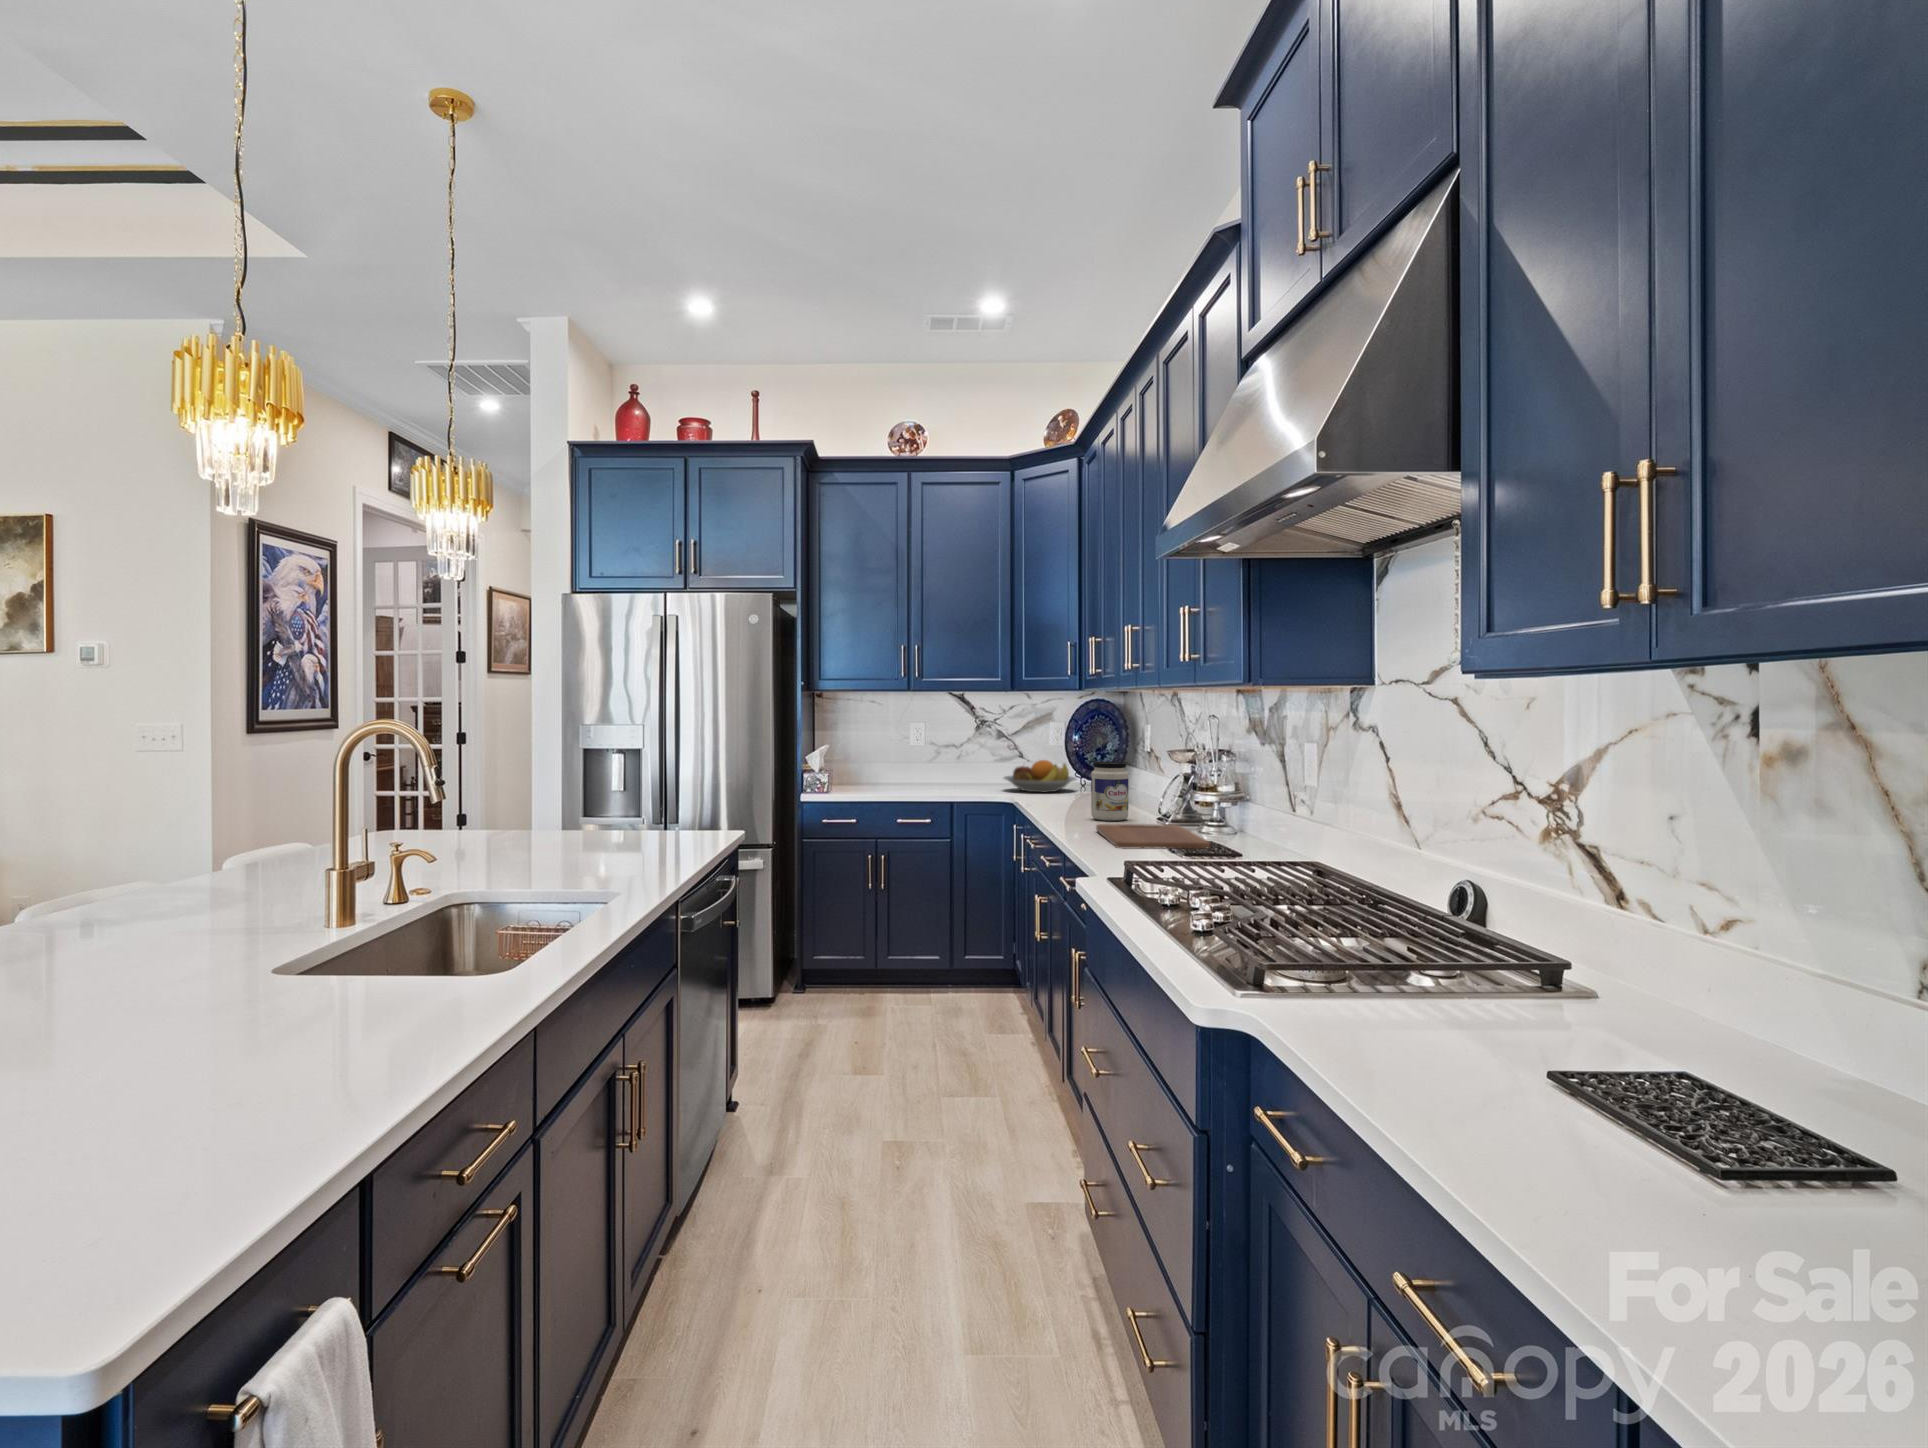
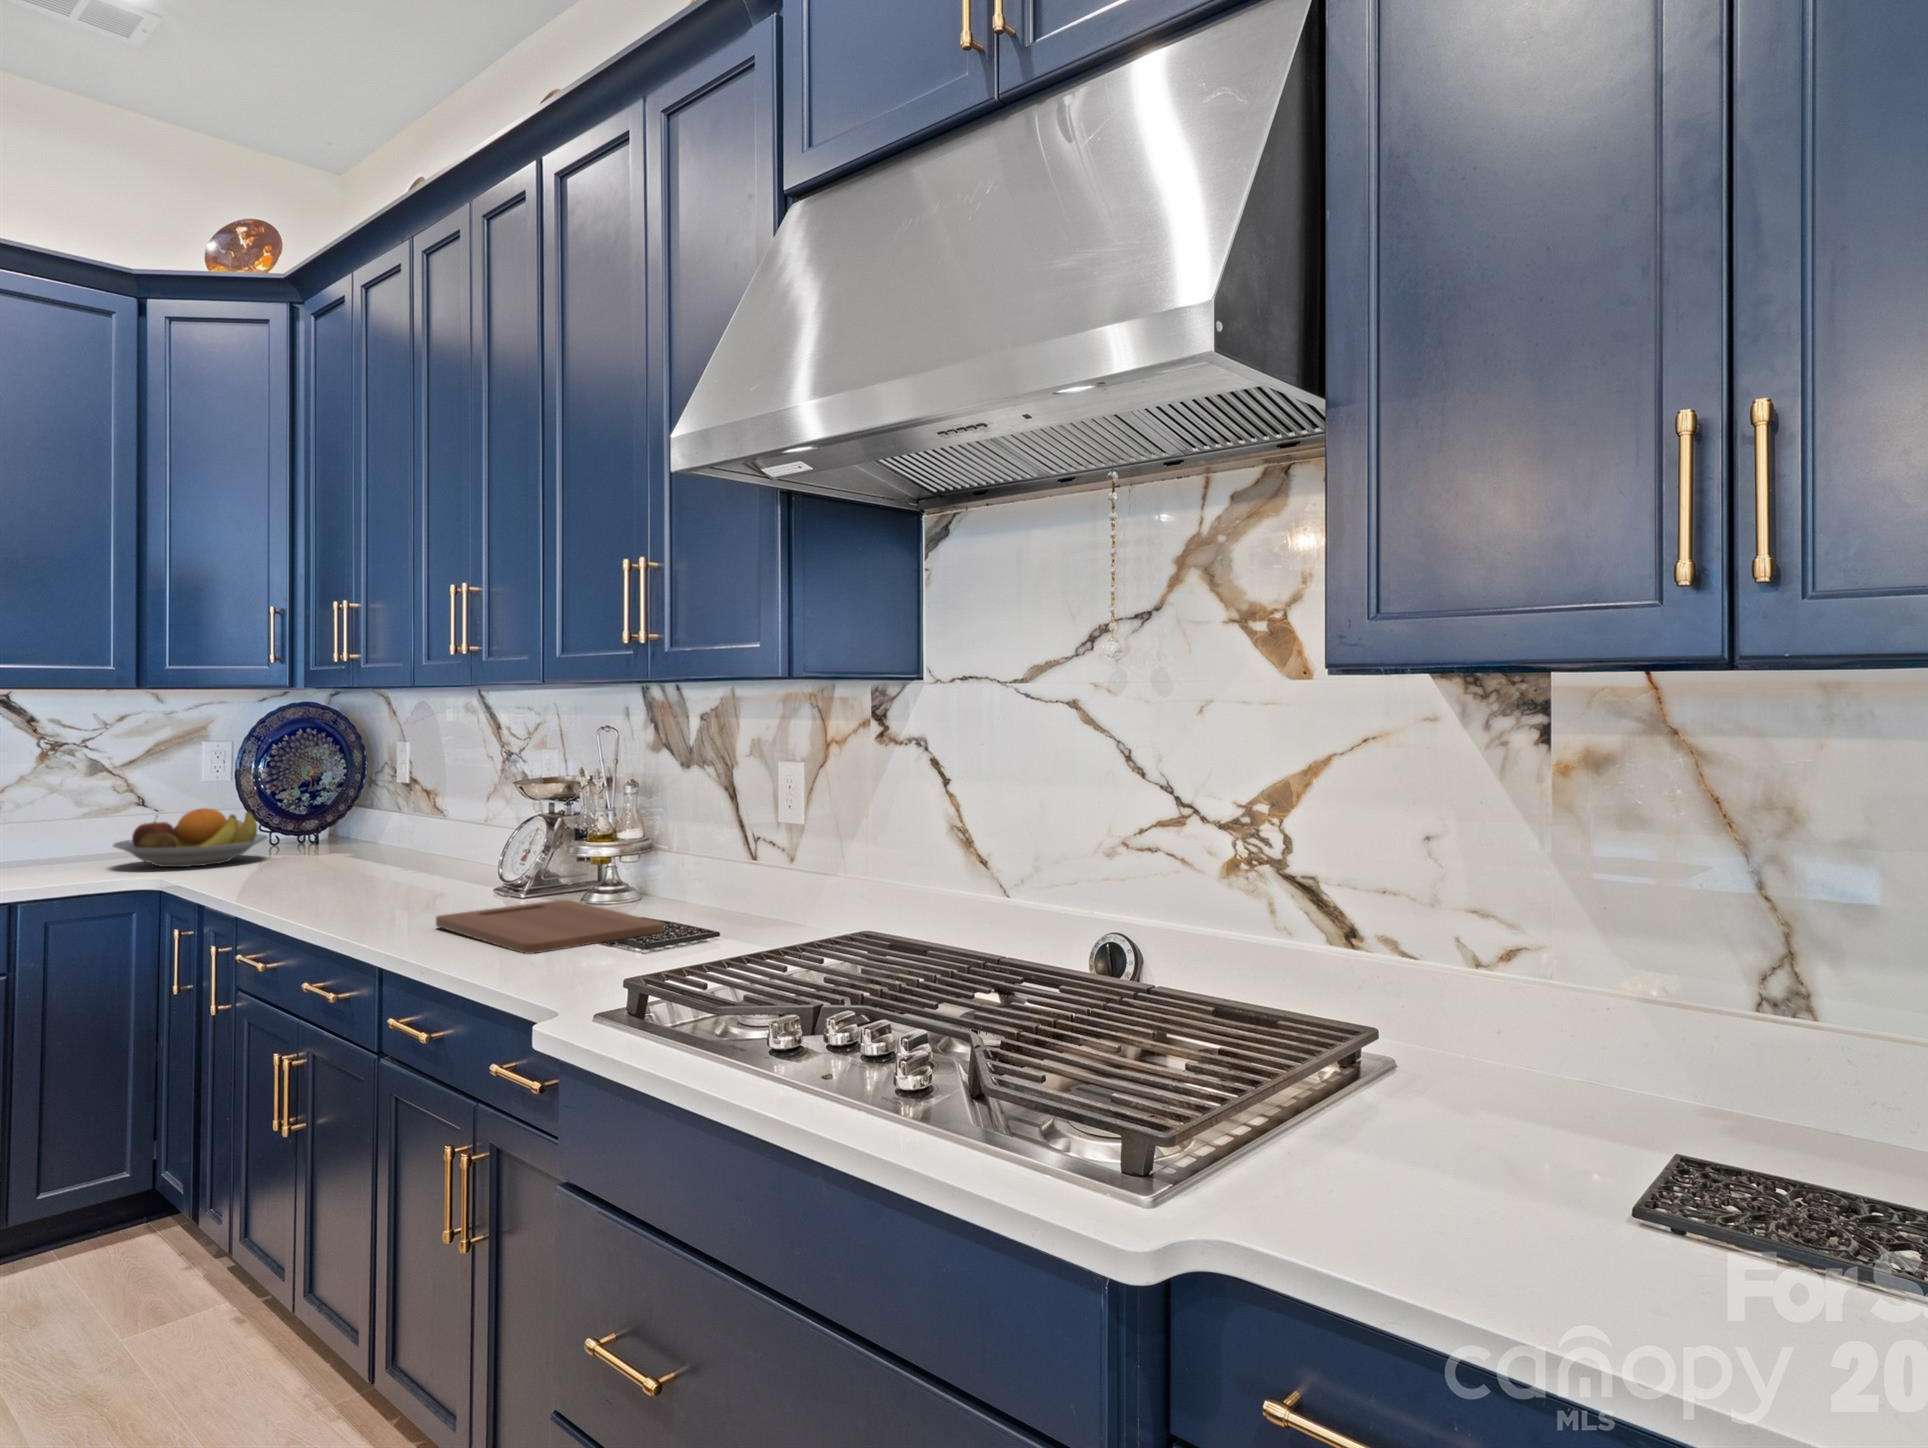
jar: present [1091,762,1128,821] -> none [385,806,453,906]

